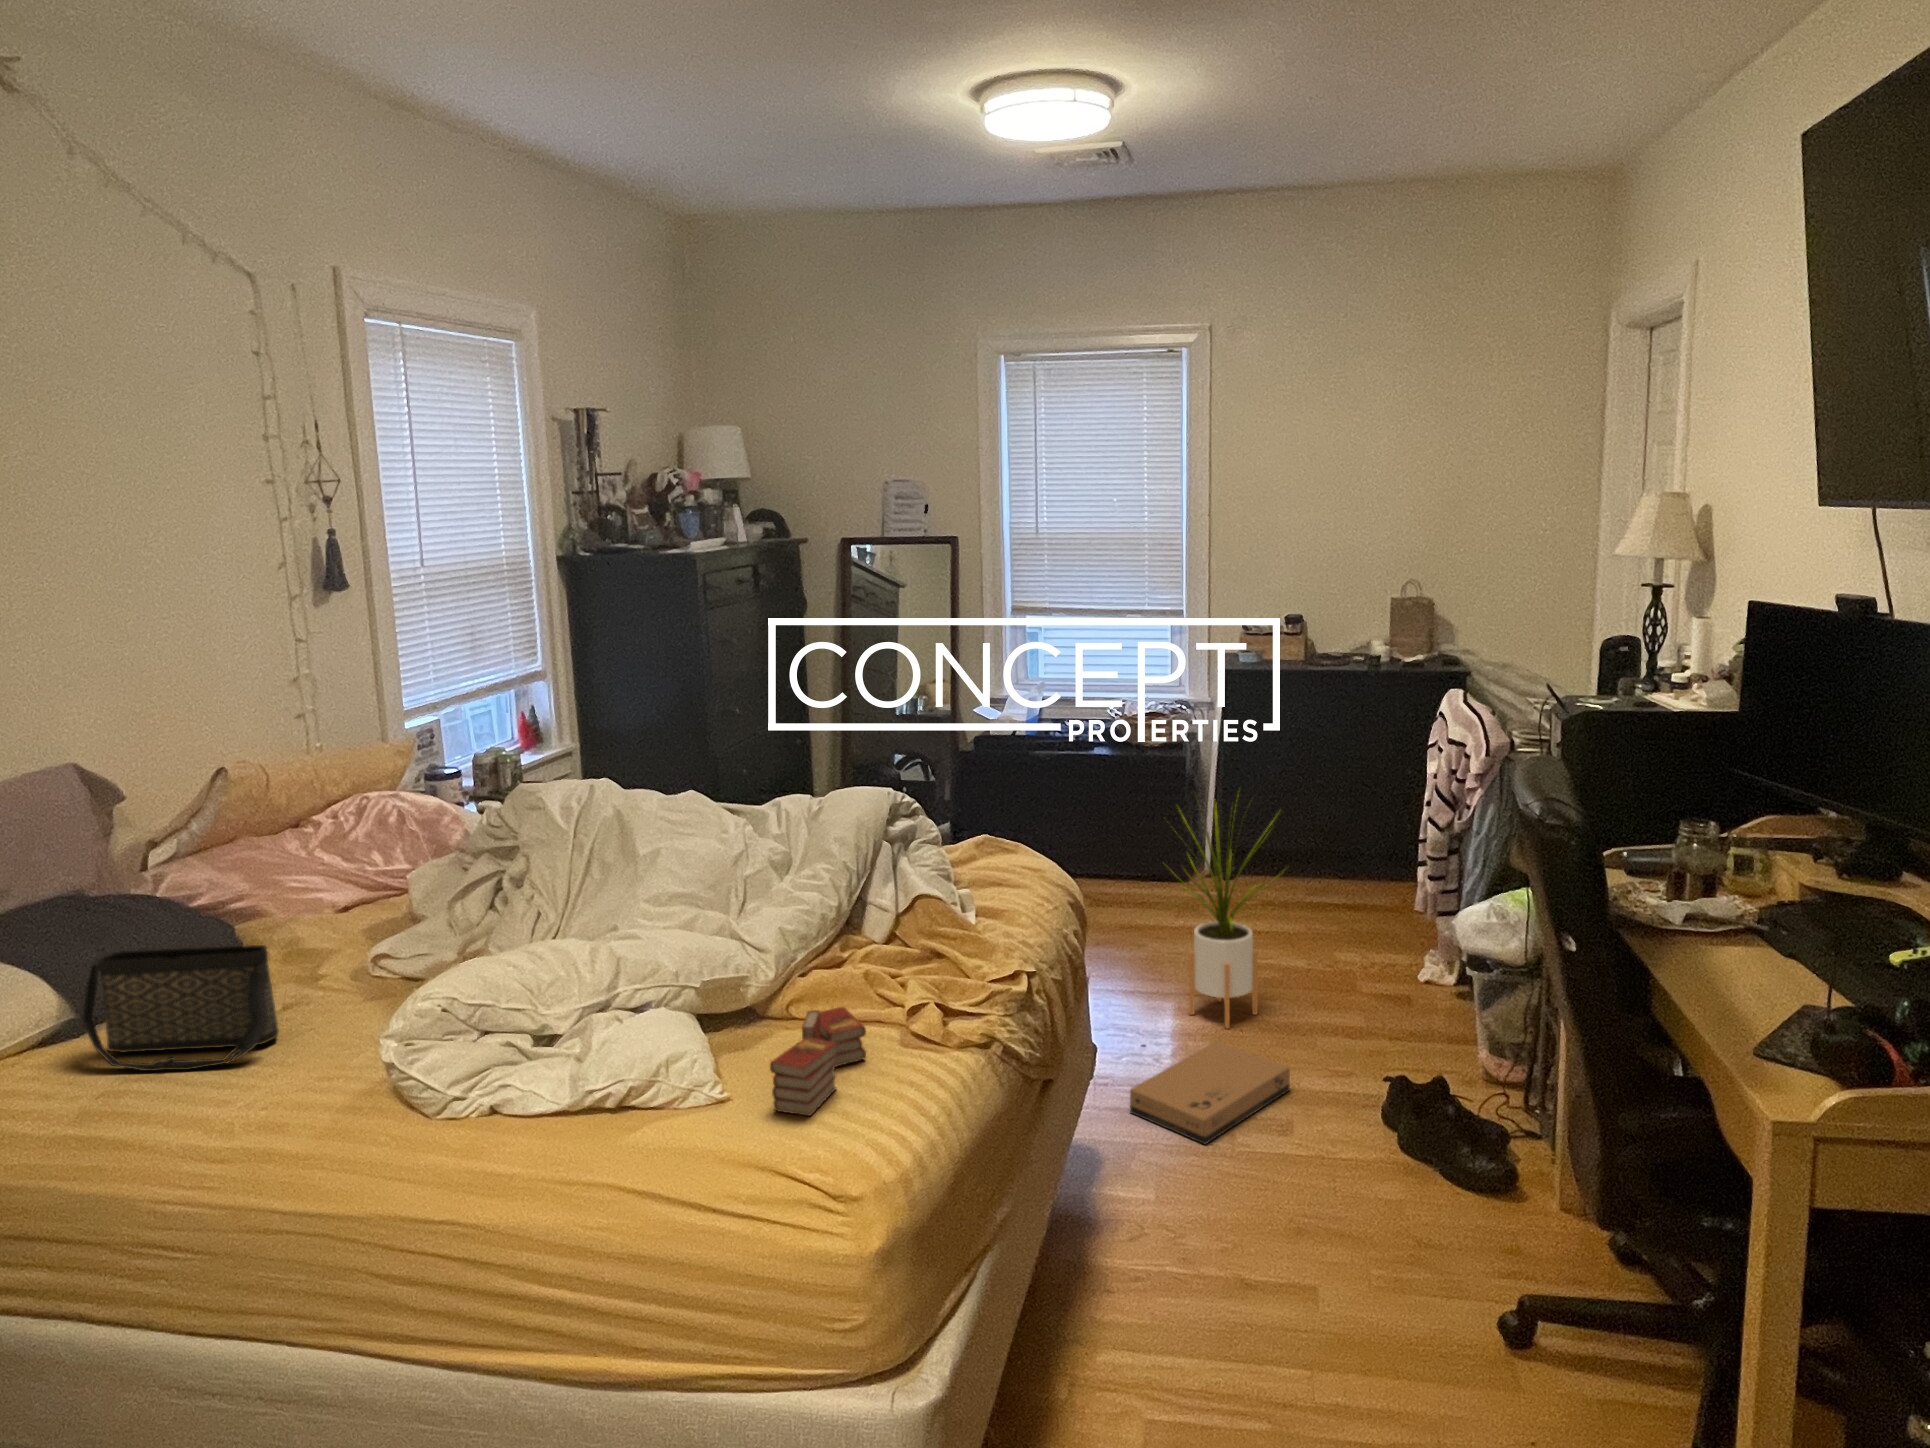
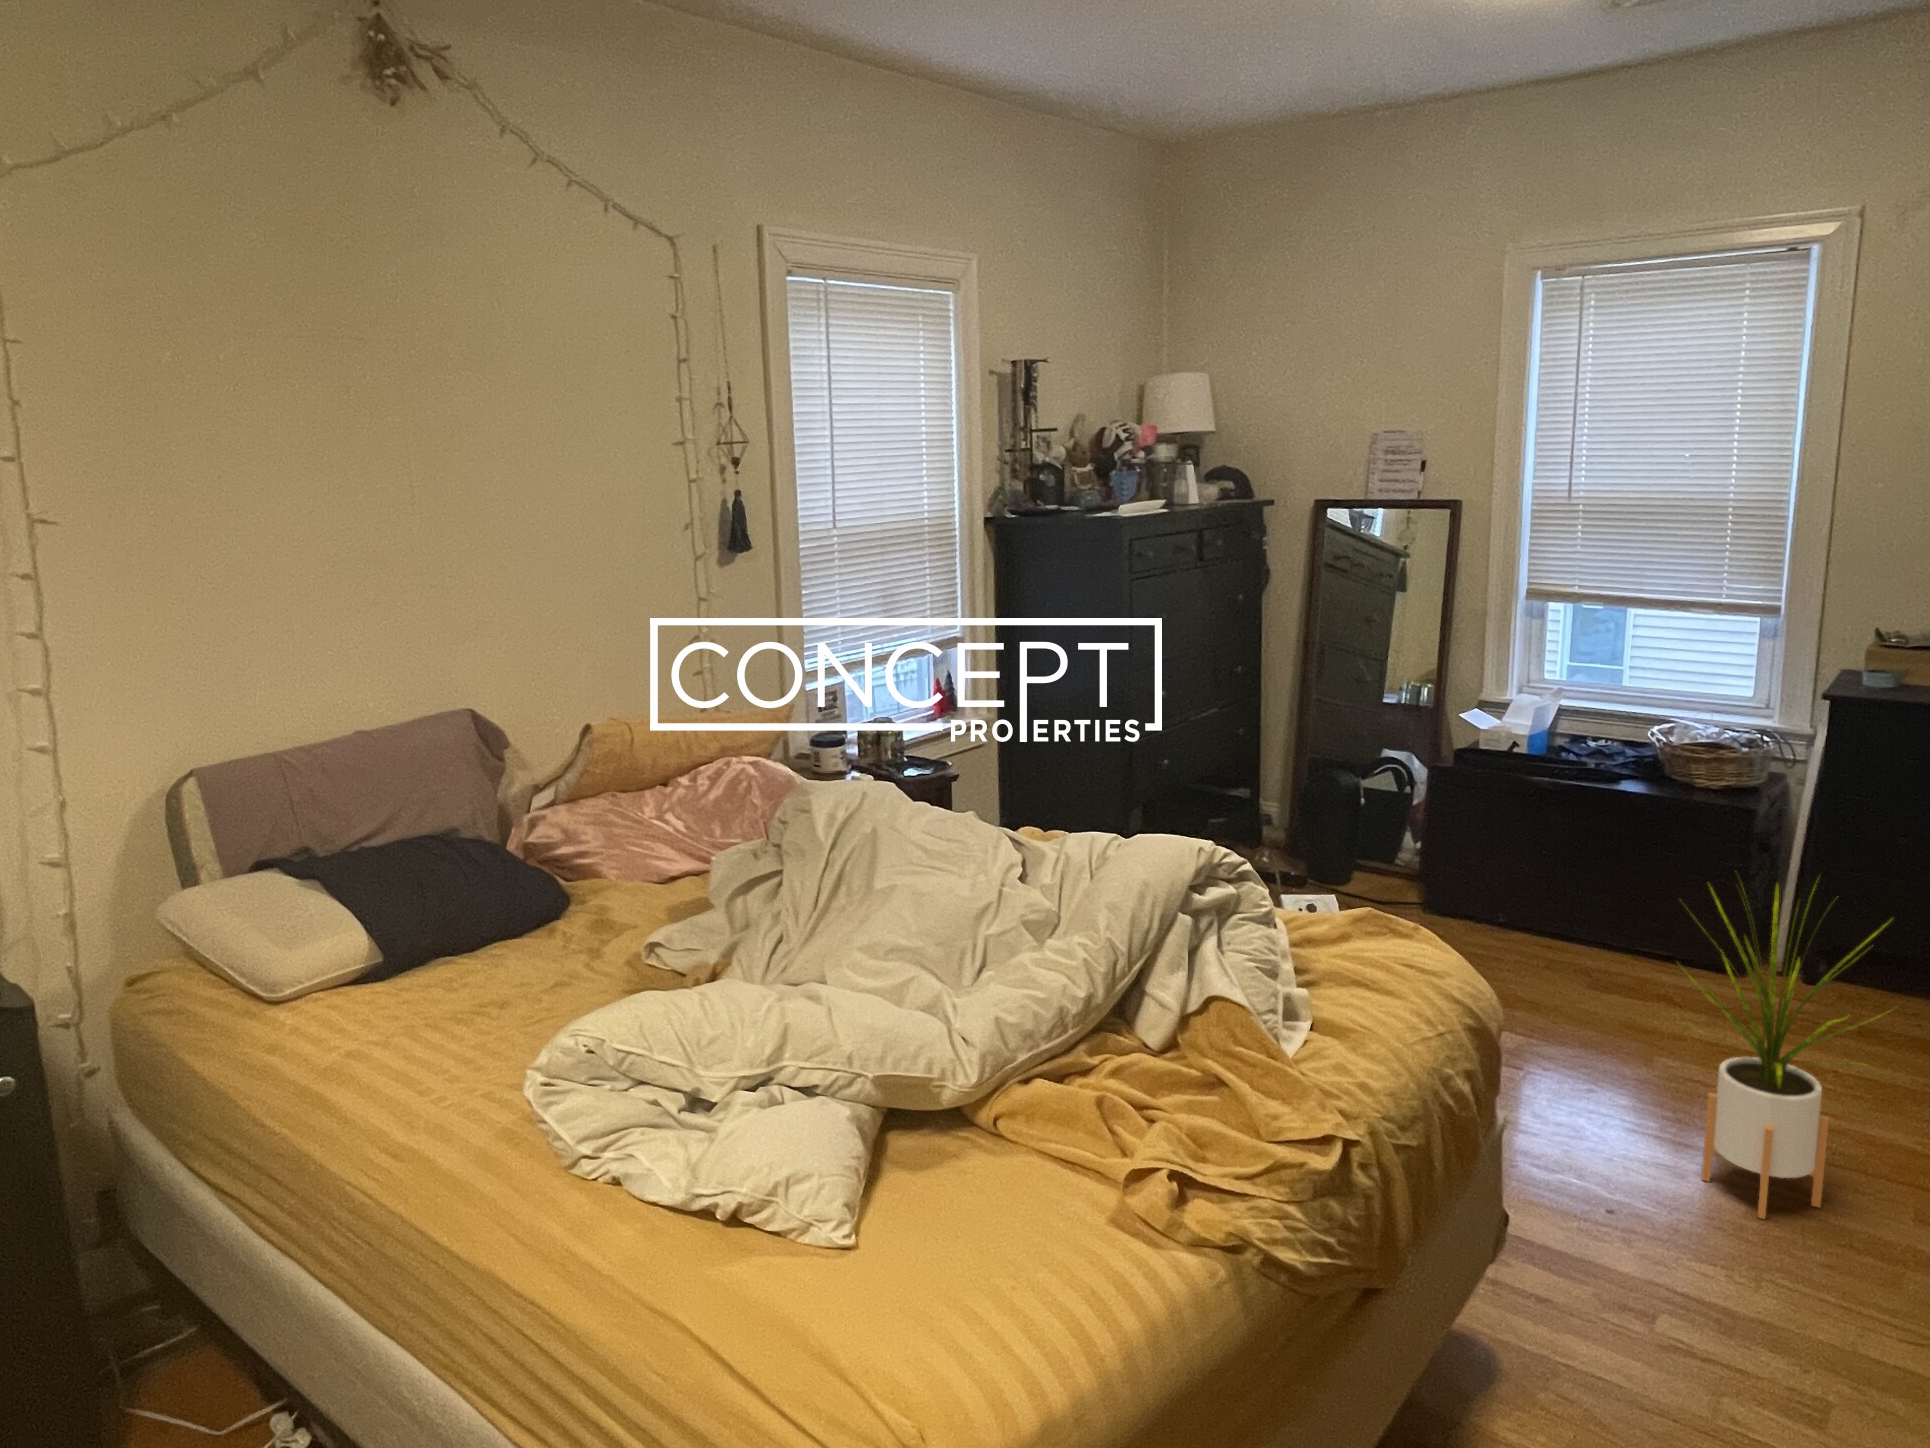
handbag: present [82,945,279,1071] -> none [368,906,521,1042]
book: present [770,1007,866,1116] -> none [885,1151,1049,1321]
cardboard box: present [1130,1042,1290,1144] -> none [1566,1243,1857,1411]

